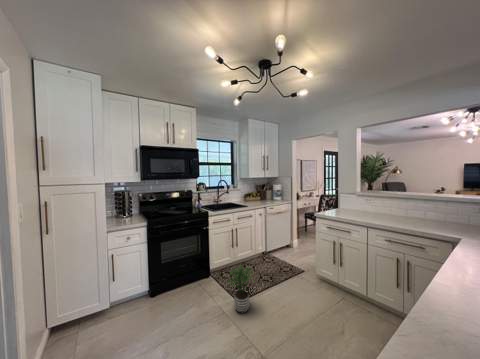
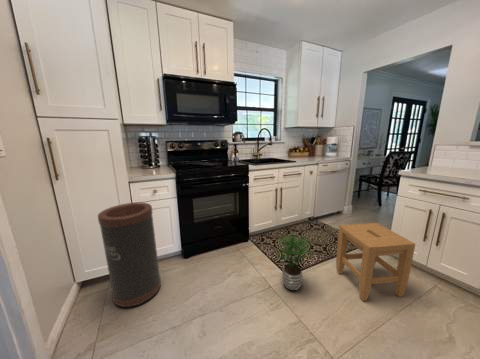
trash can: none [83,248,131,343] -> present [98,202,161,307]
stool: none [276,253,321,314] -> present [336,223,415,301]

